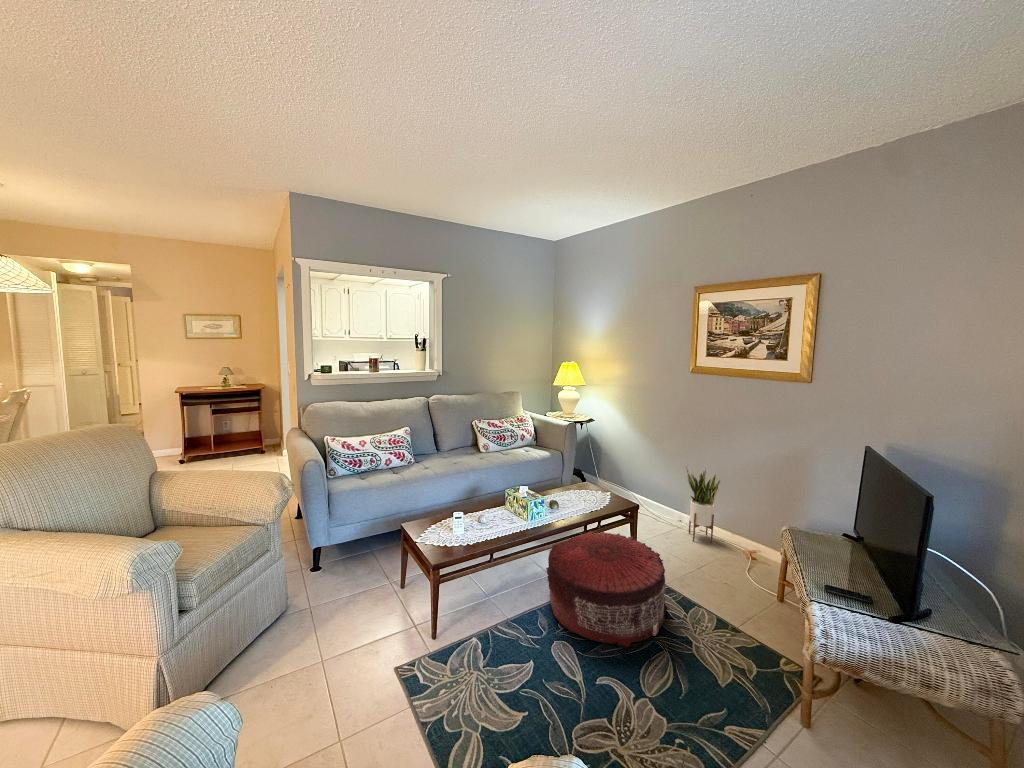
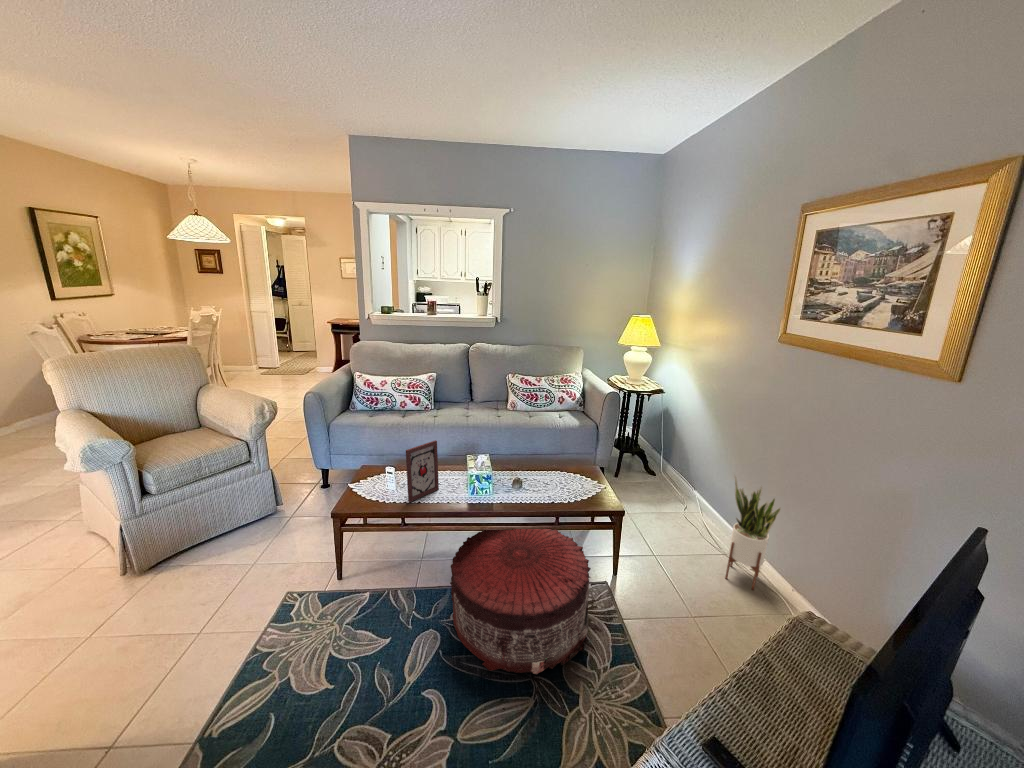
picture frame: none [481,476,504,537] -> present [406,440,439,502]

